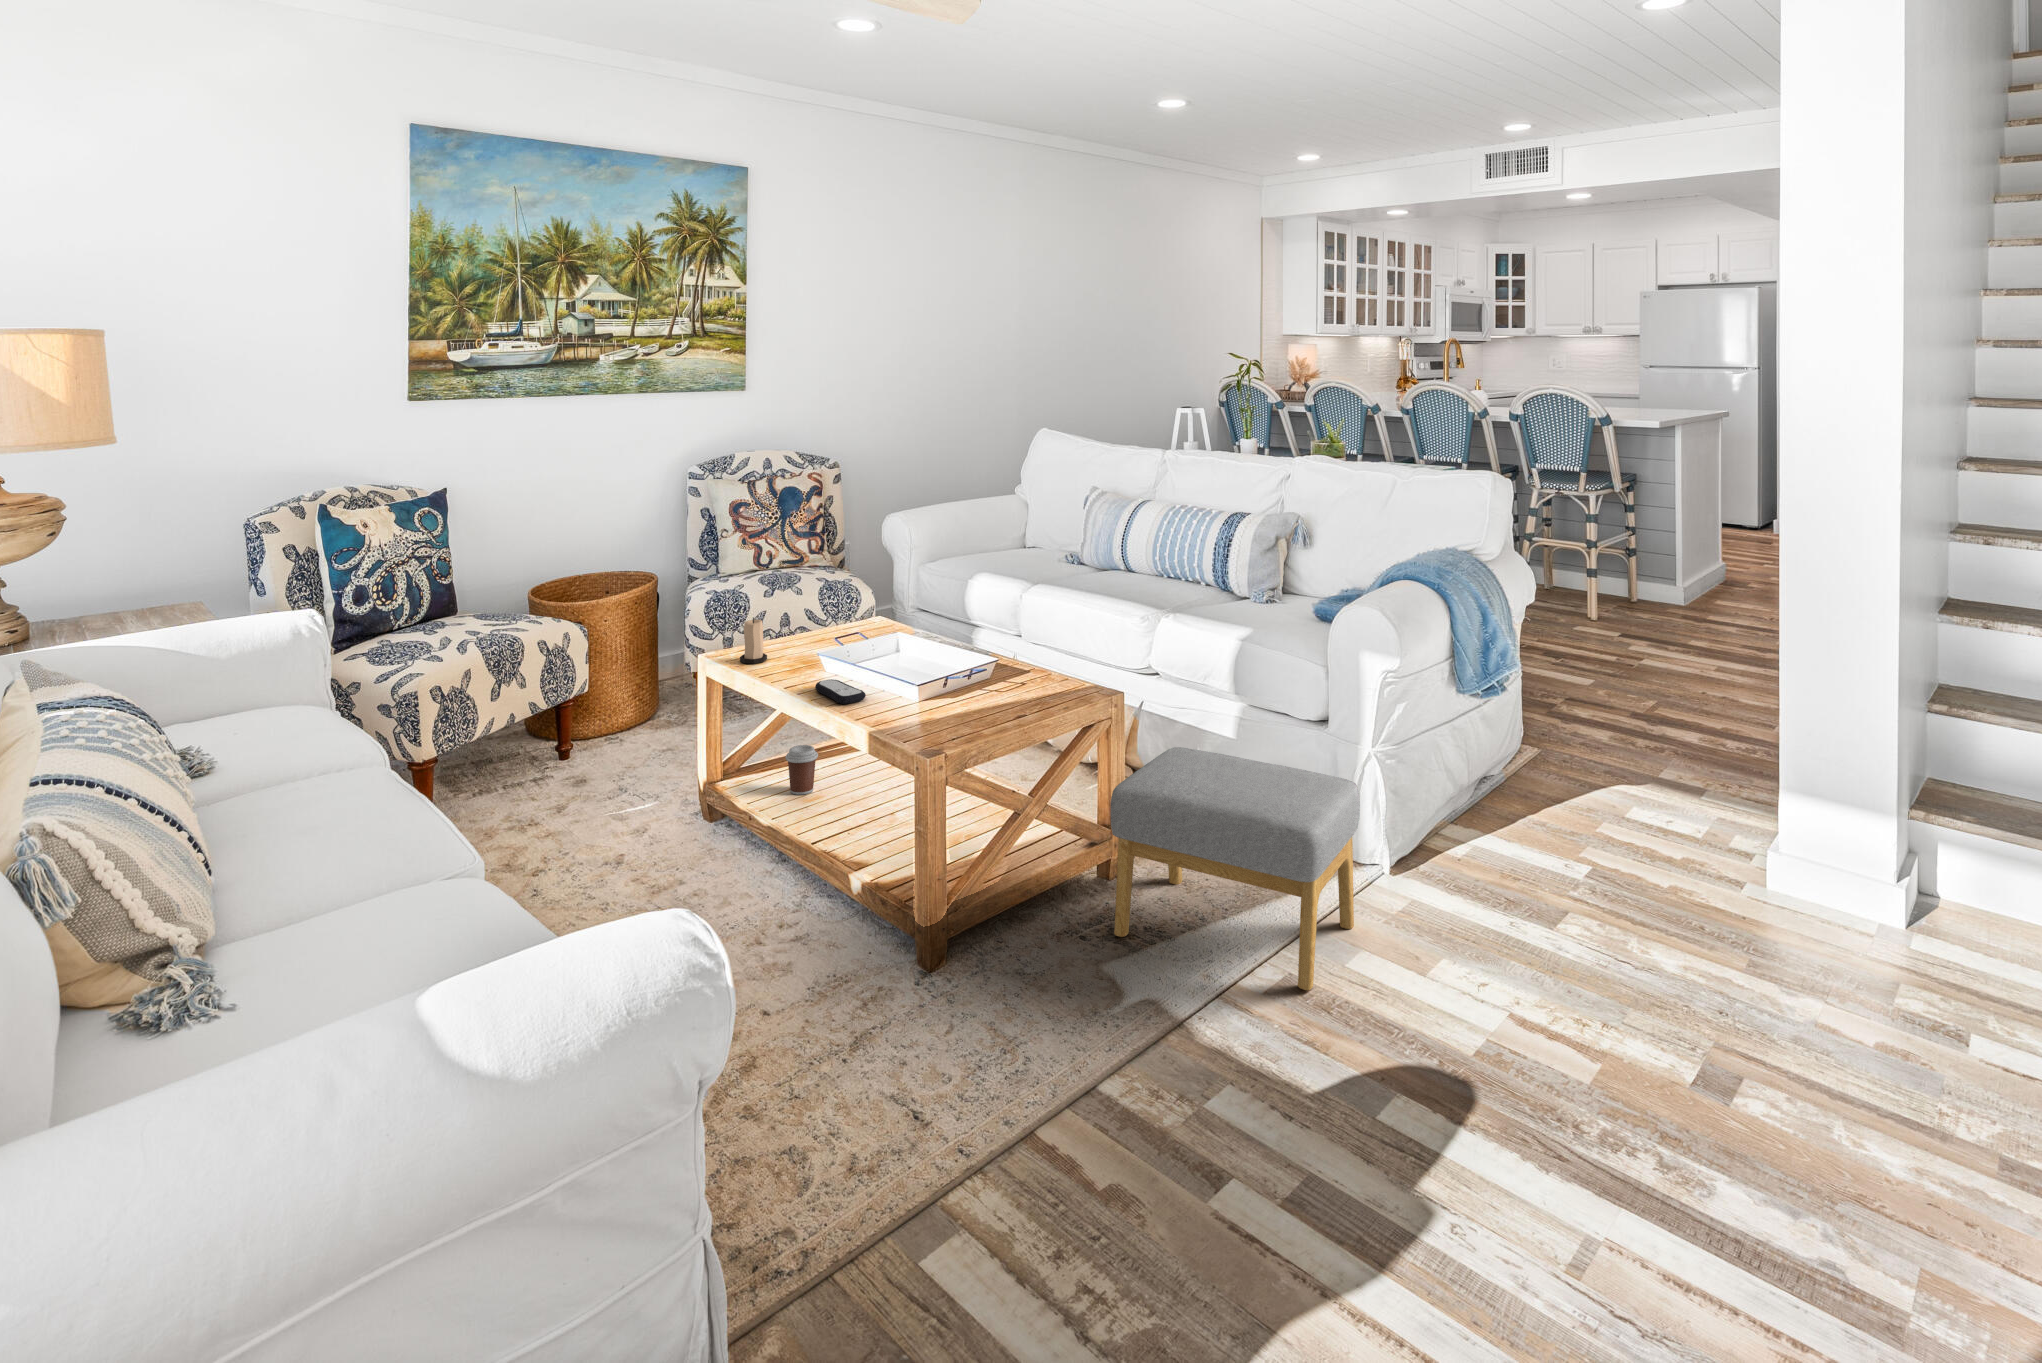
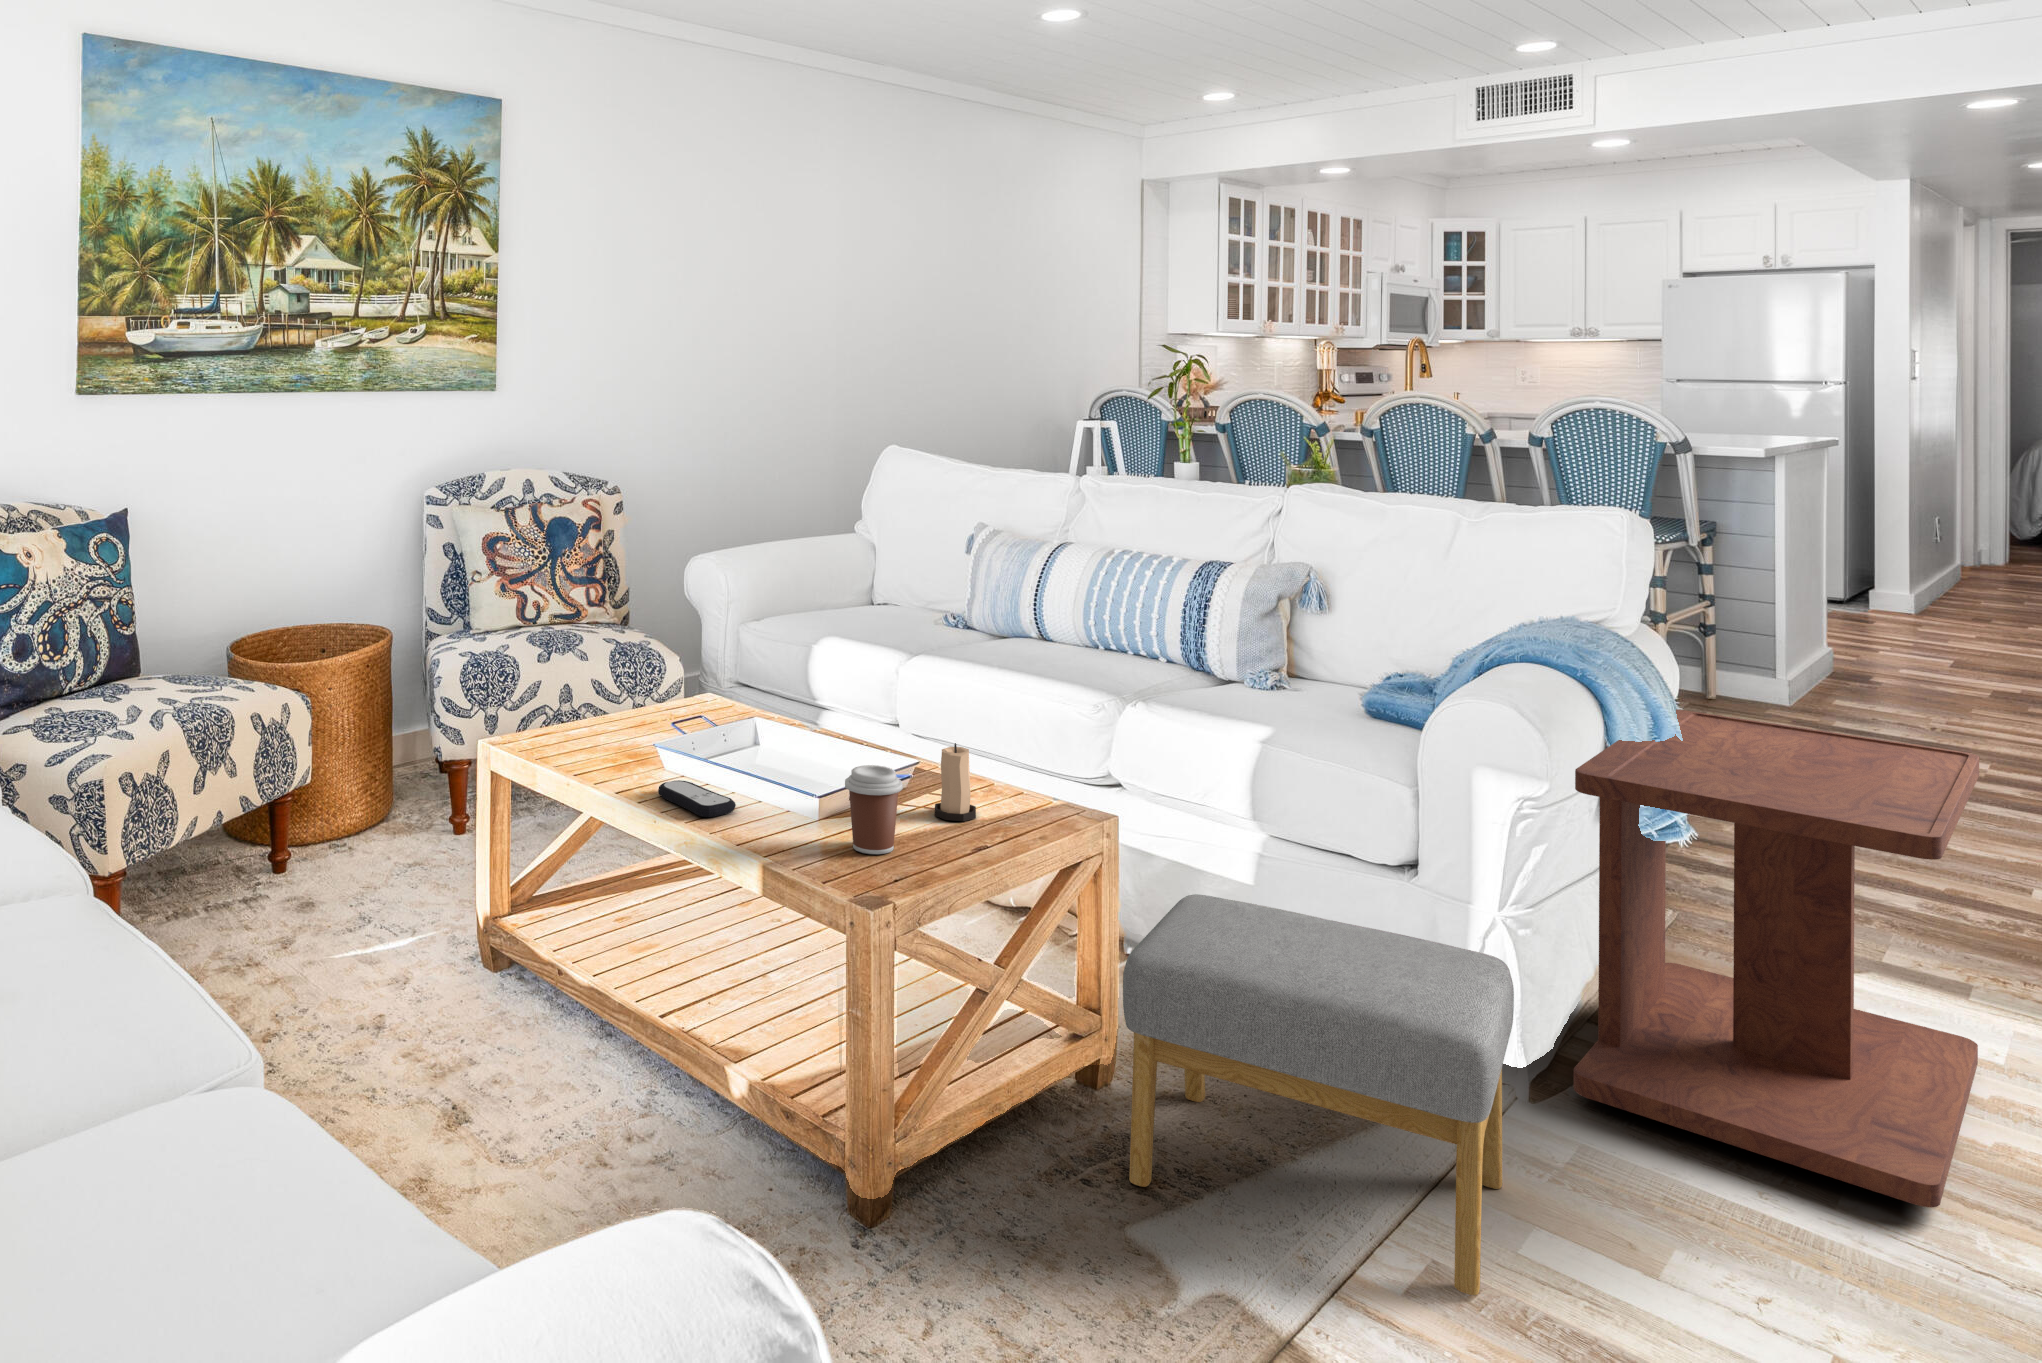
side table: none [1420,616,1687,928] -> present [1574,709,1979,1207]
candle: present [740,617,767,664] -> present [935,743,976,821]
coffee cup: present [786,745,818,795] -> present [845,765,903,854]

